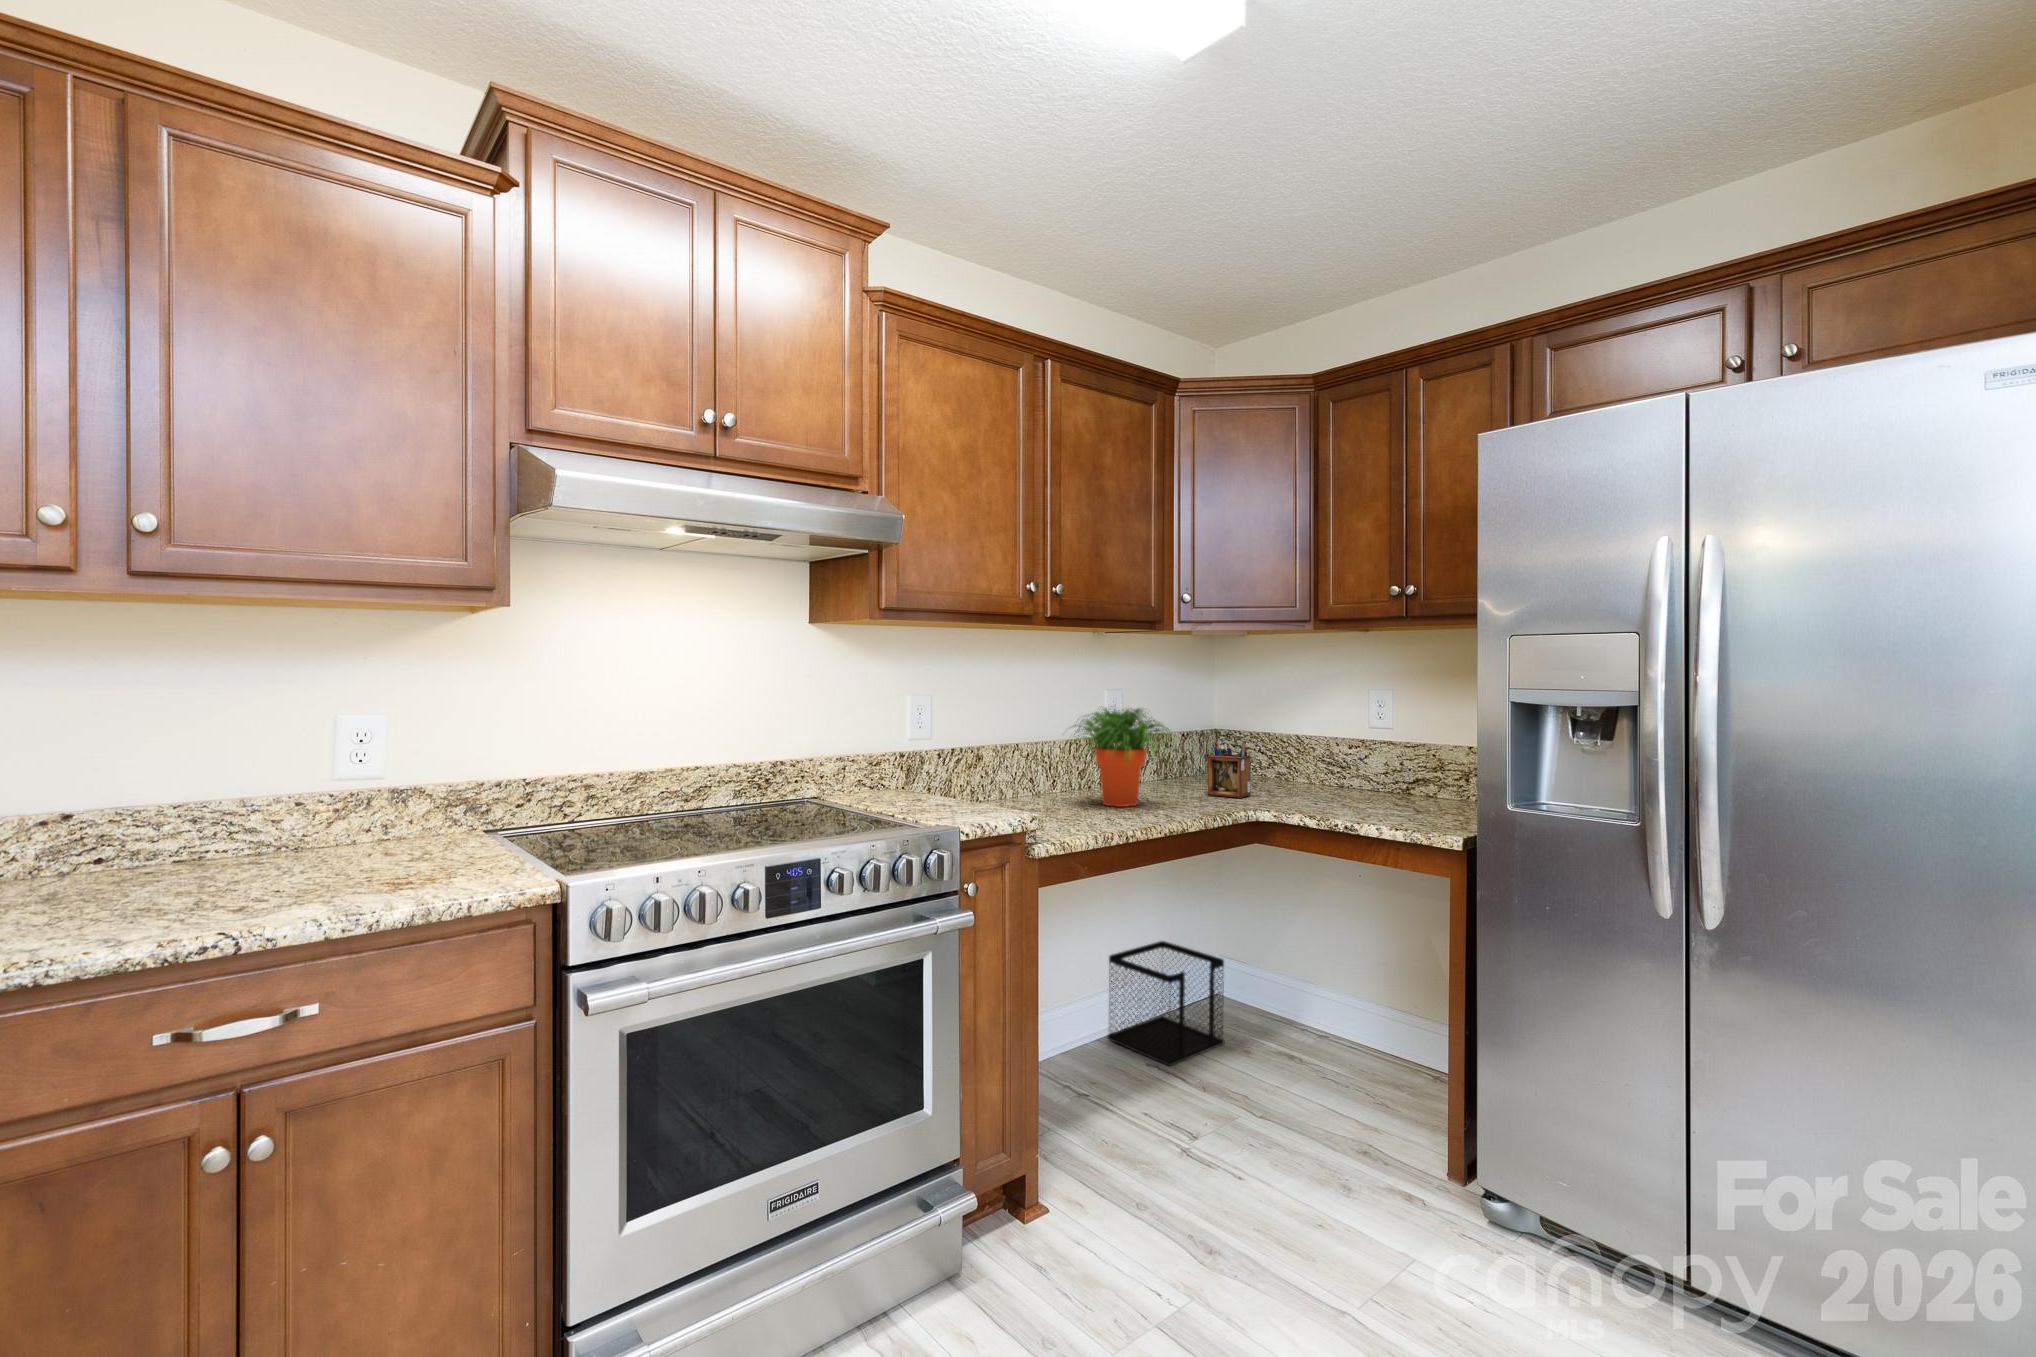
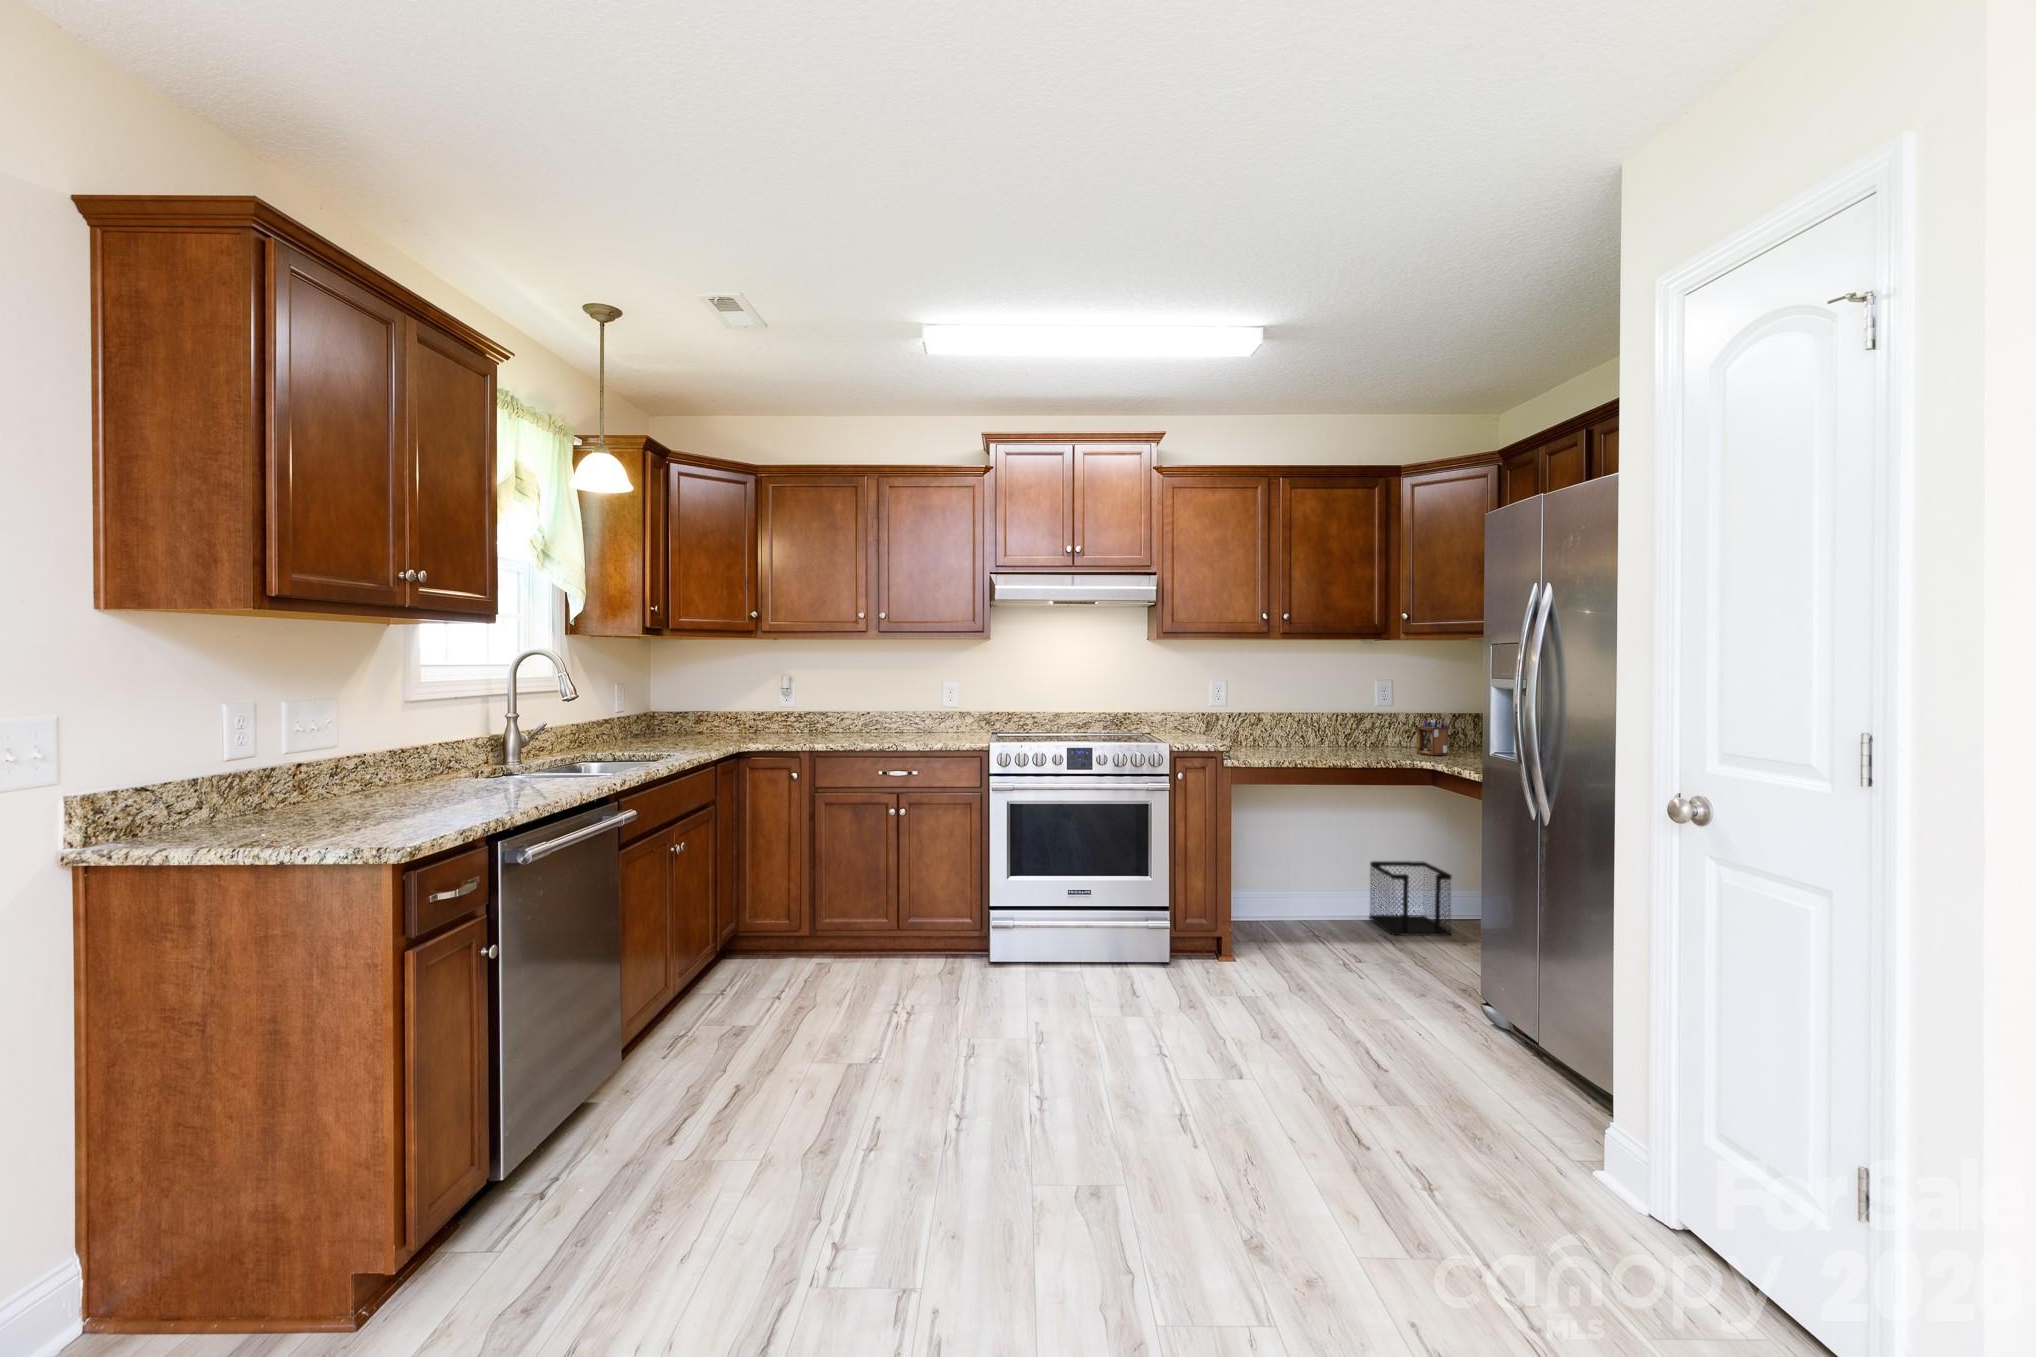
potted plant: present [1072,707,1169,807] -> none [1300,690,1377,753]

